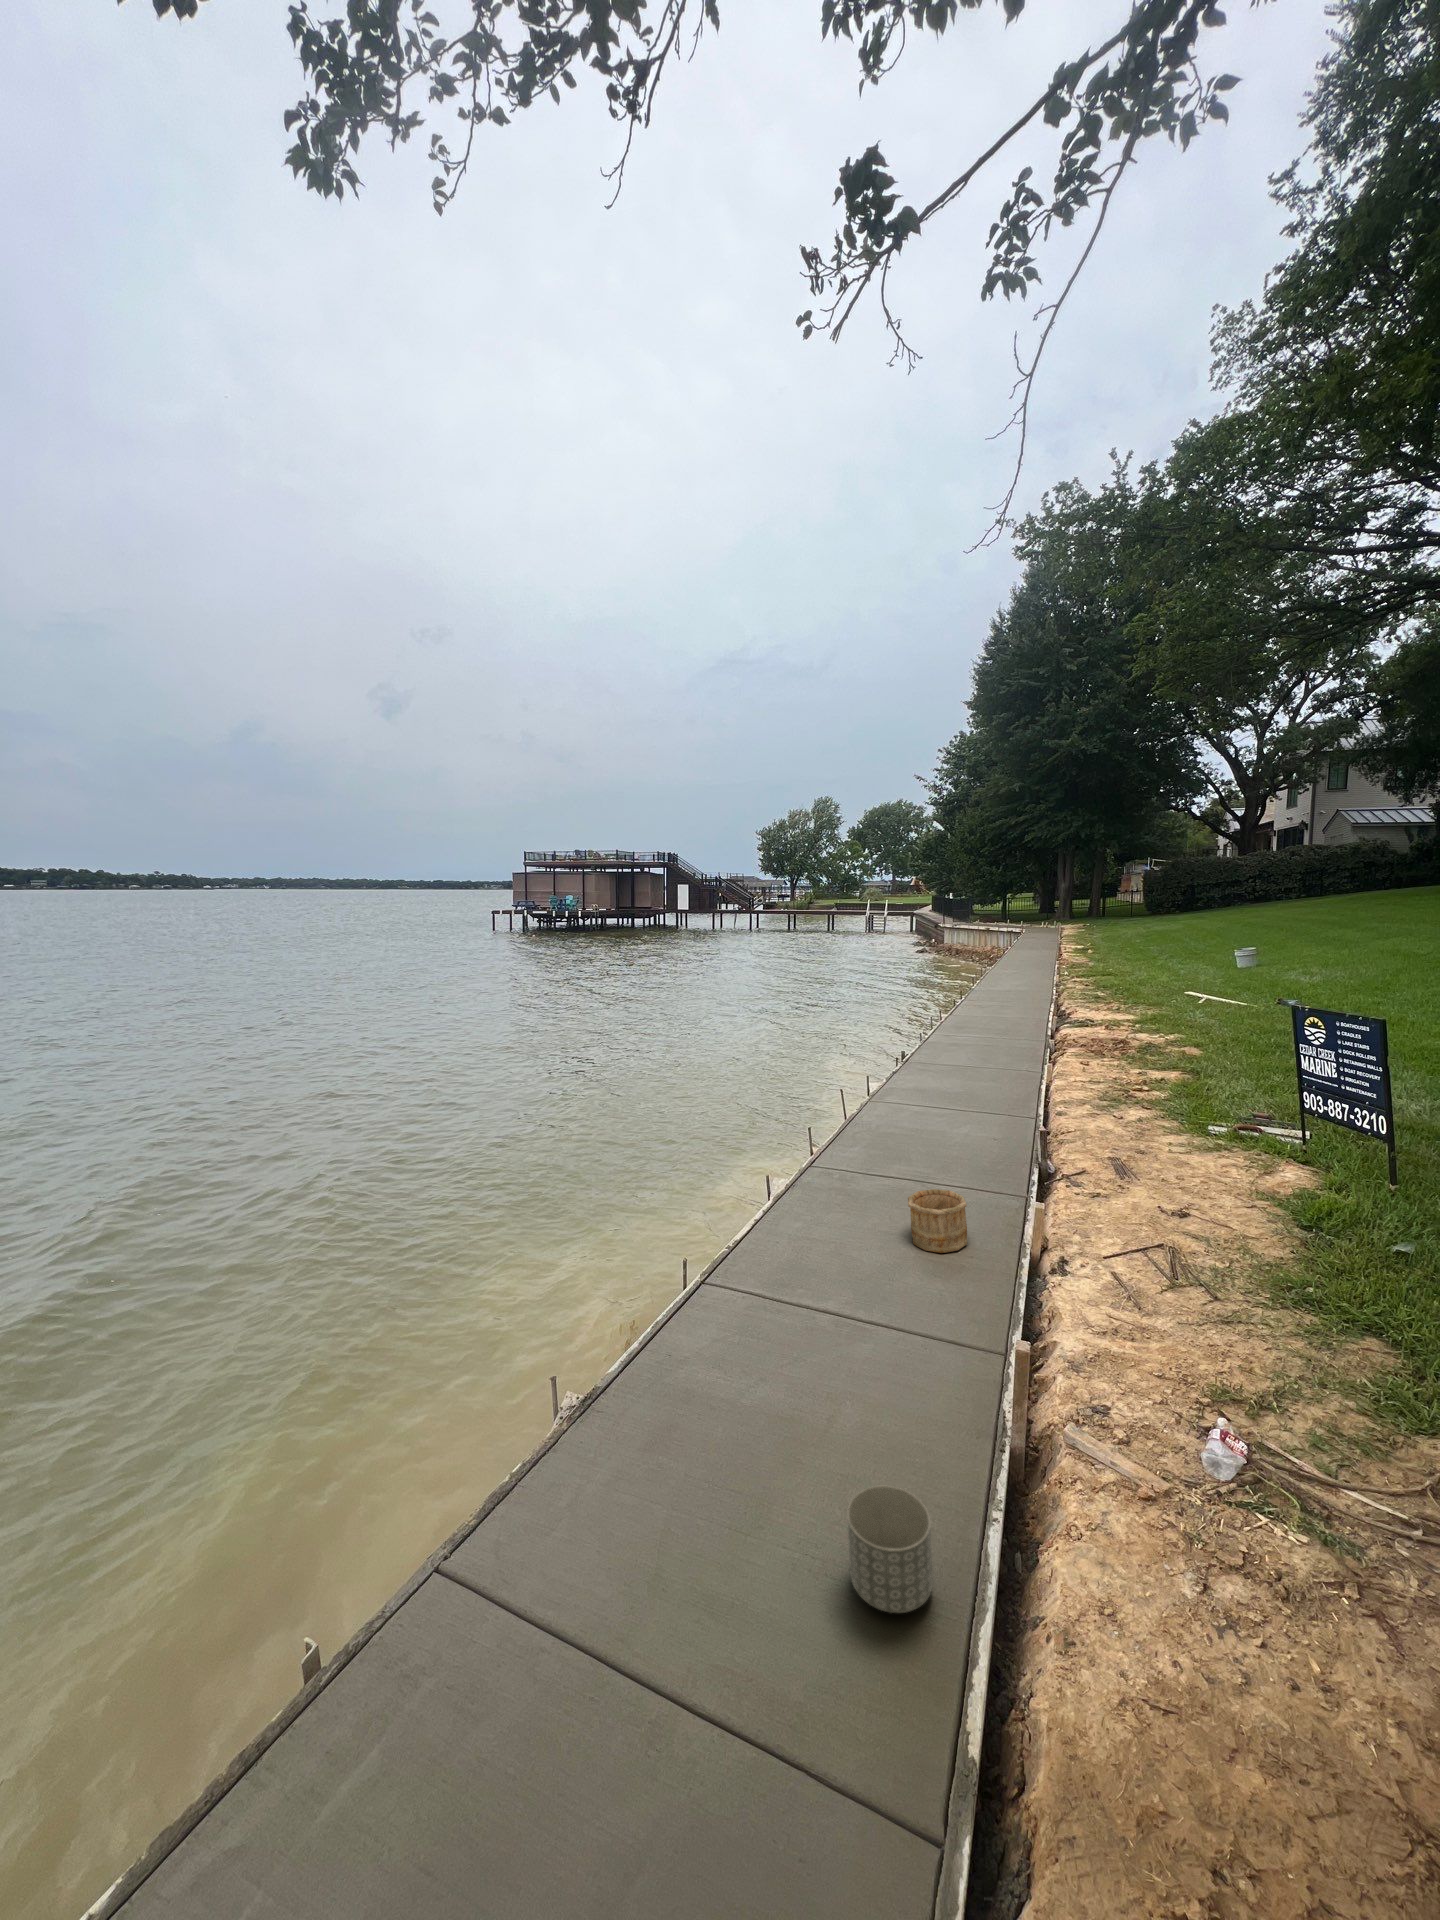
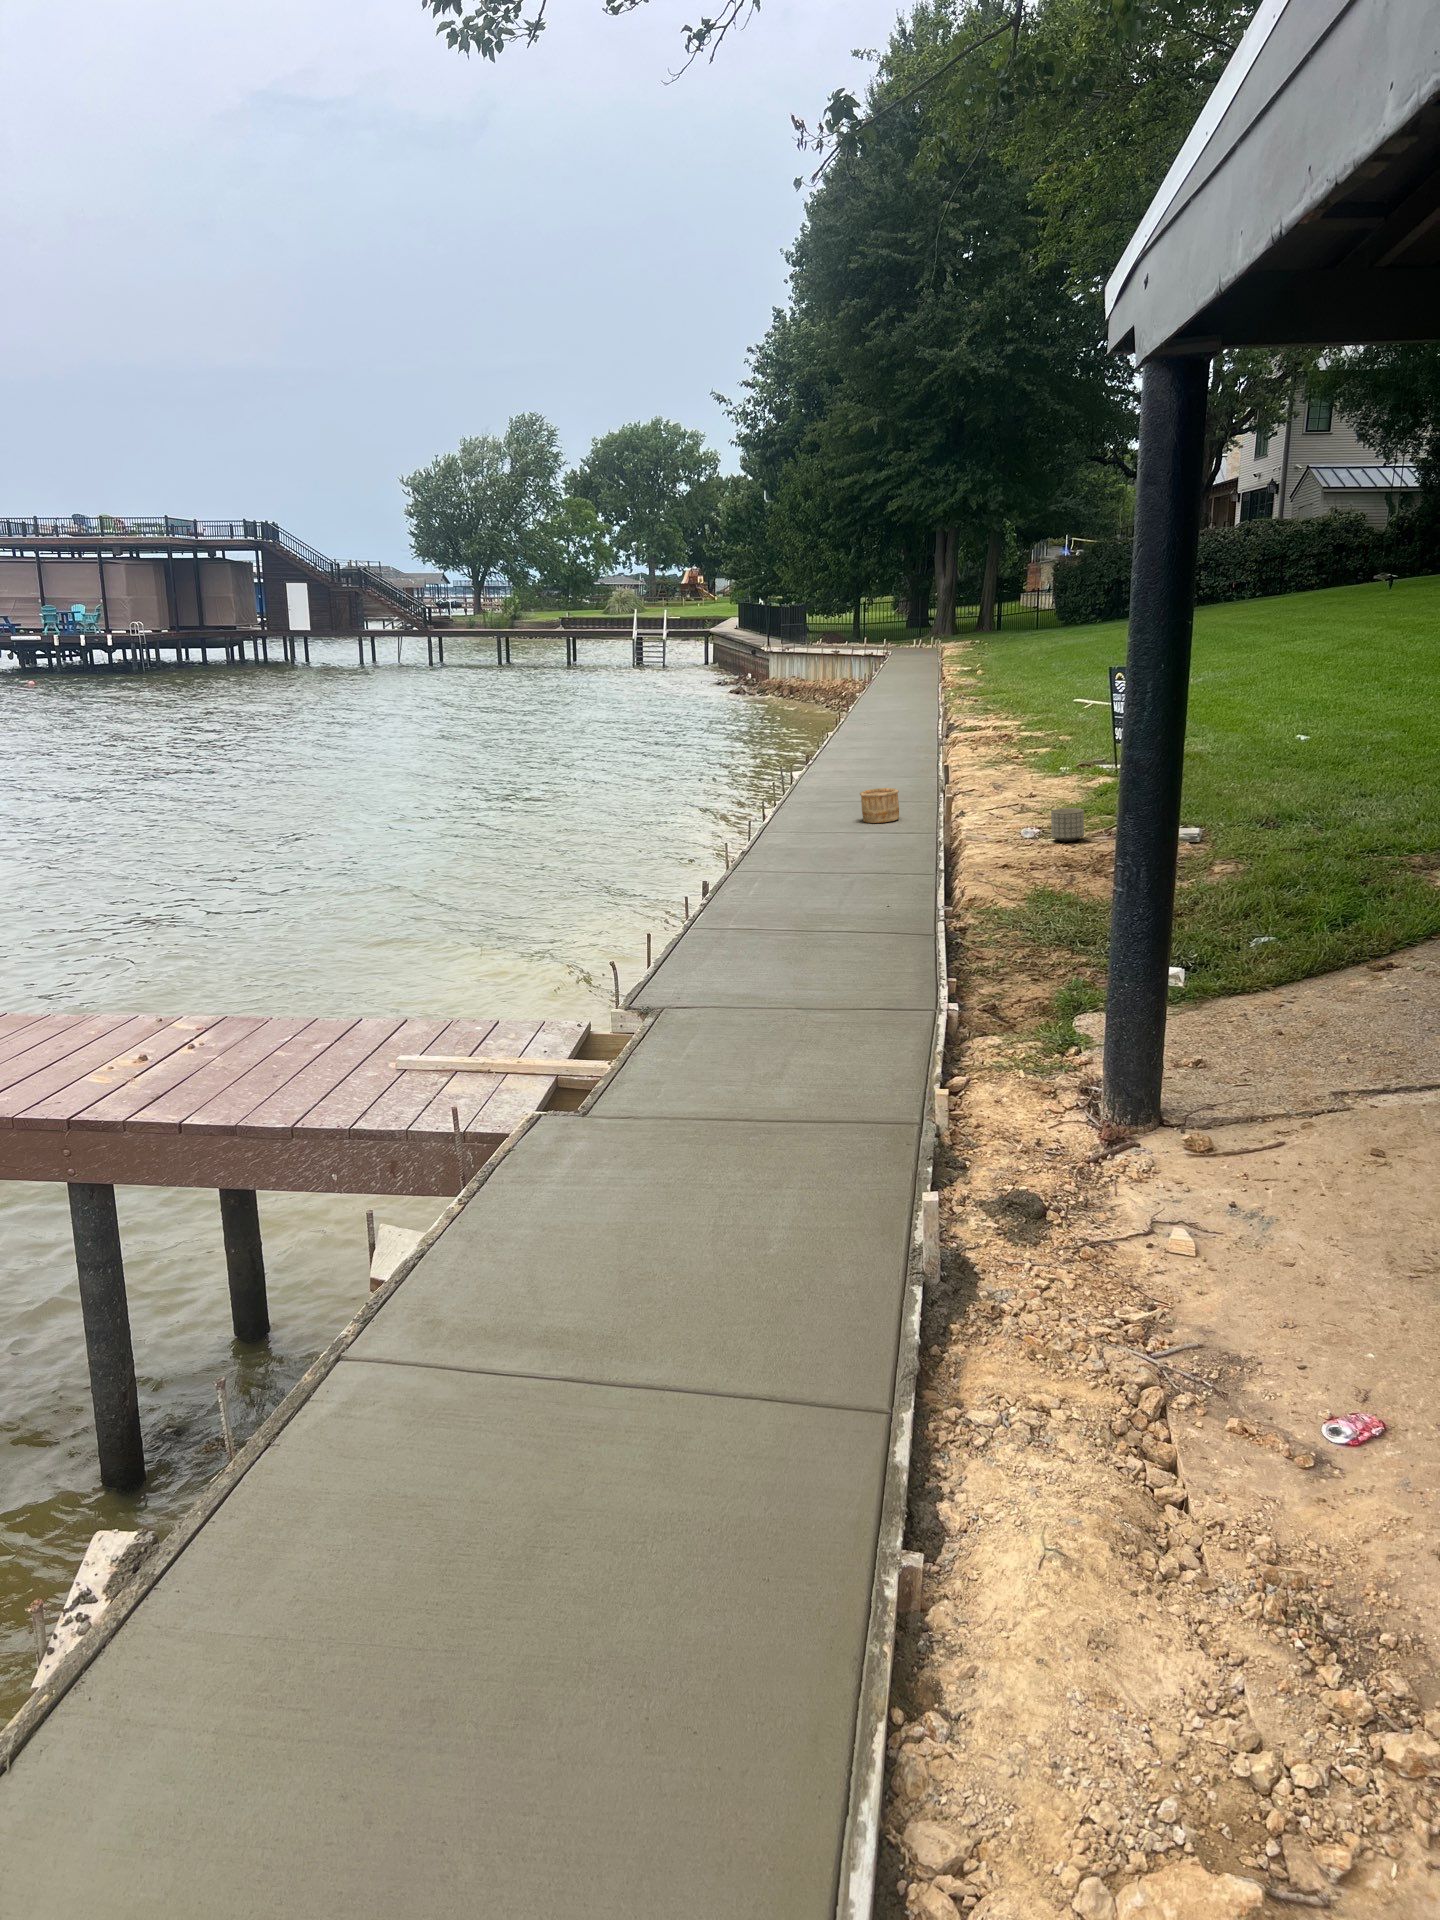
planter: present [847,1486,933,1613] -> present [1051,808,1084,842]

